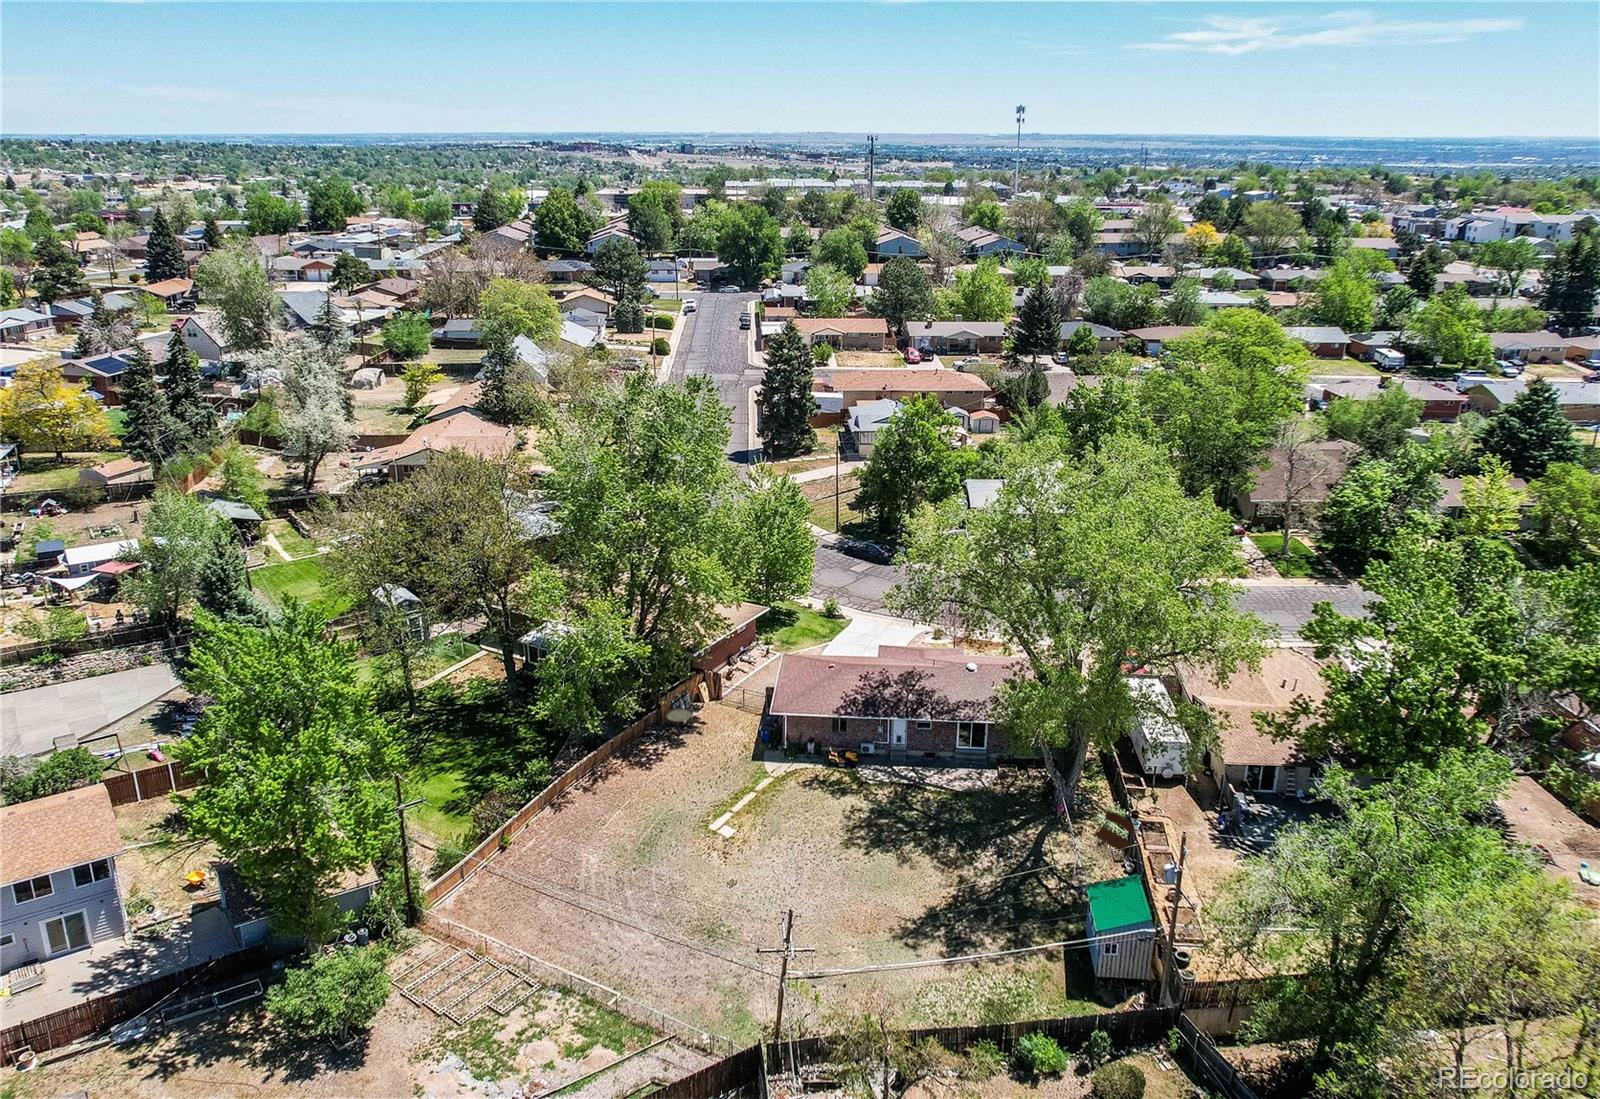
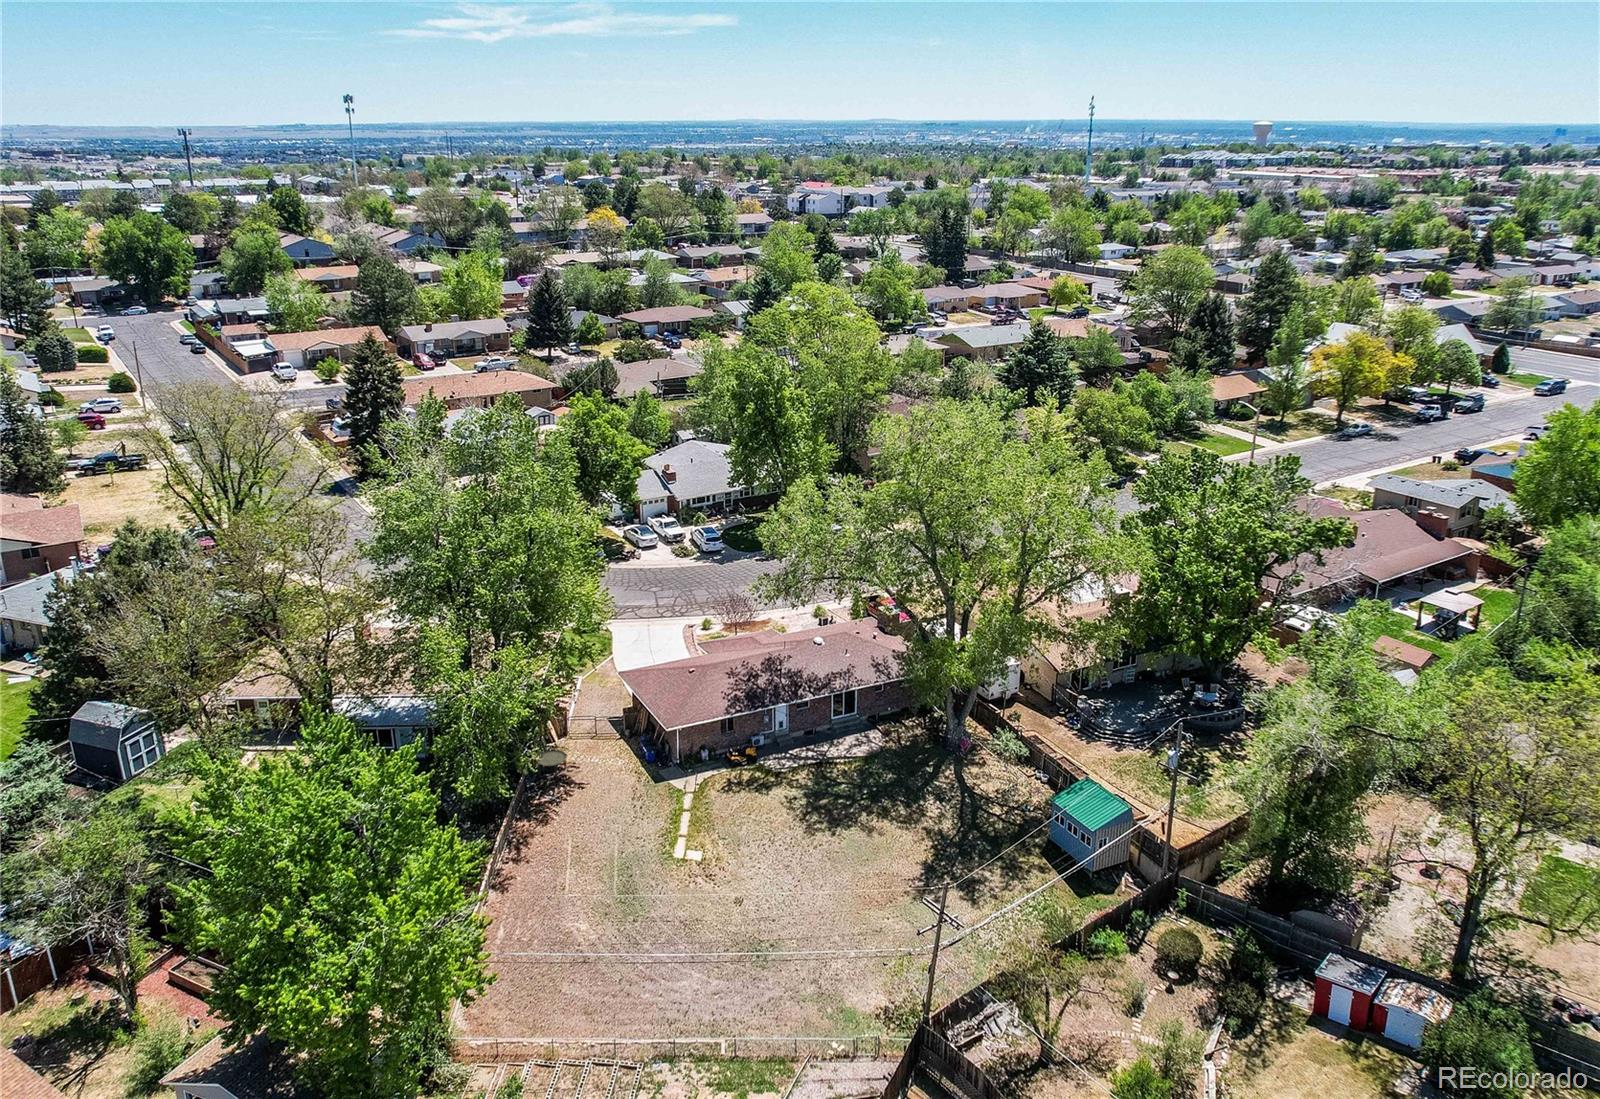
bench: present [1094,810,1134,860] -> none [998,736,1032,775]

